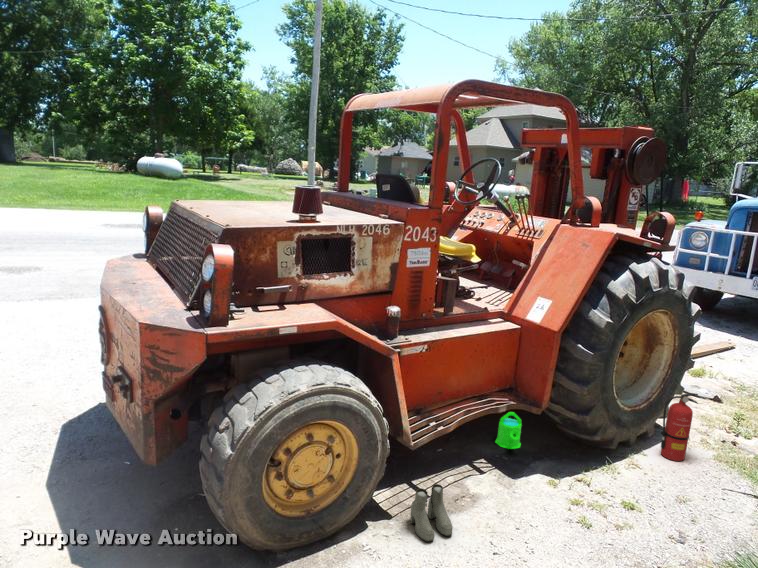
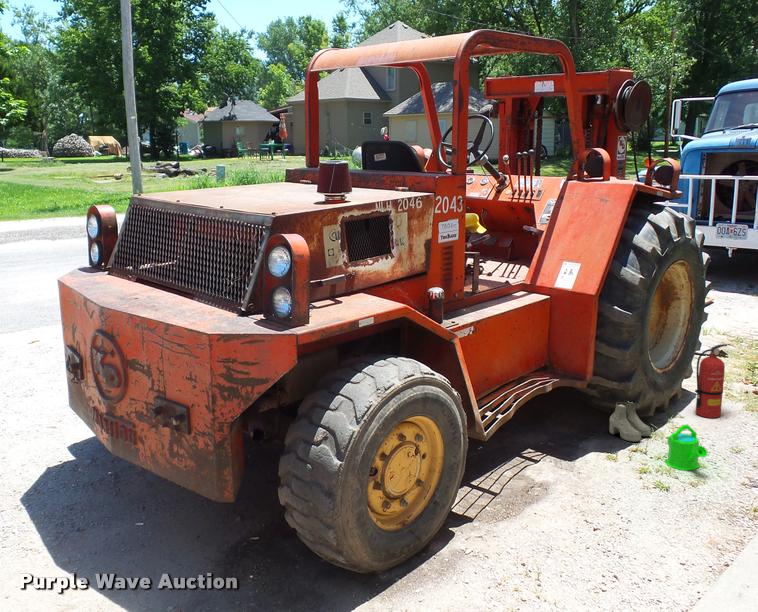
watering can: present [495,412,522,449] -> present [666,425,707,470]
boots: present [410,484,453,541] -> present [609,400,651,442]

